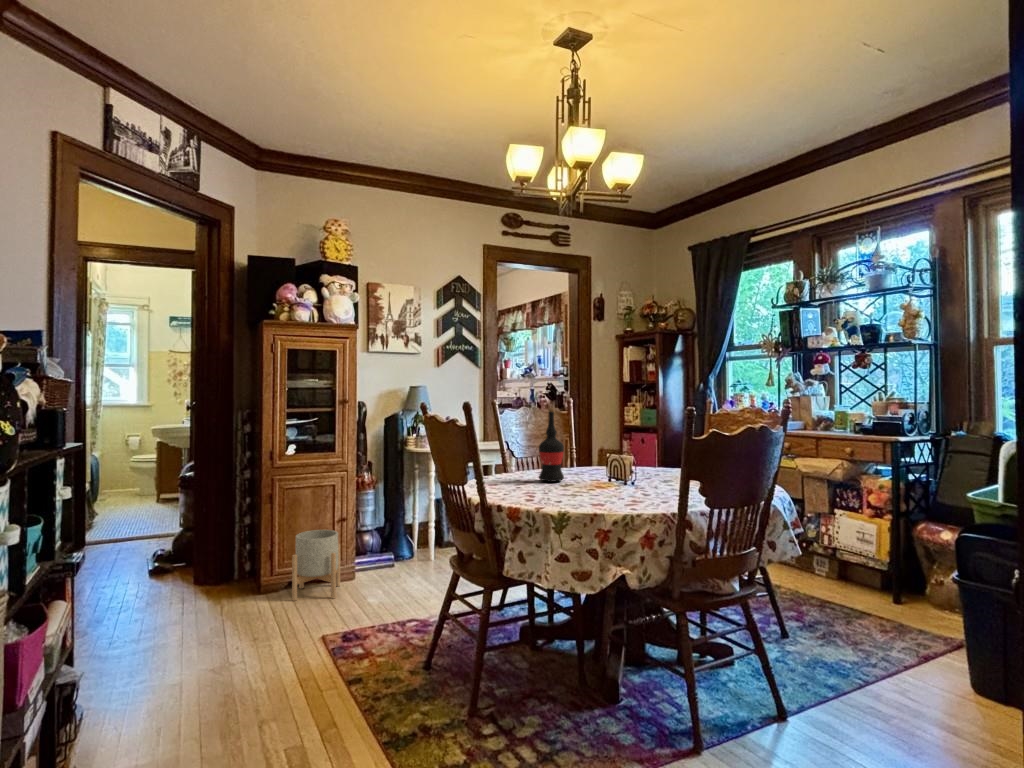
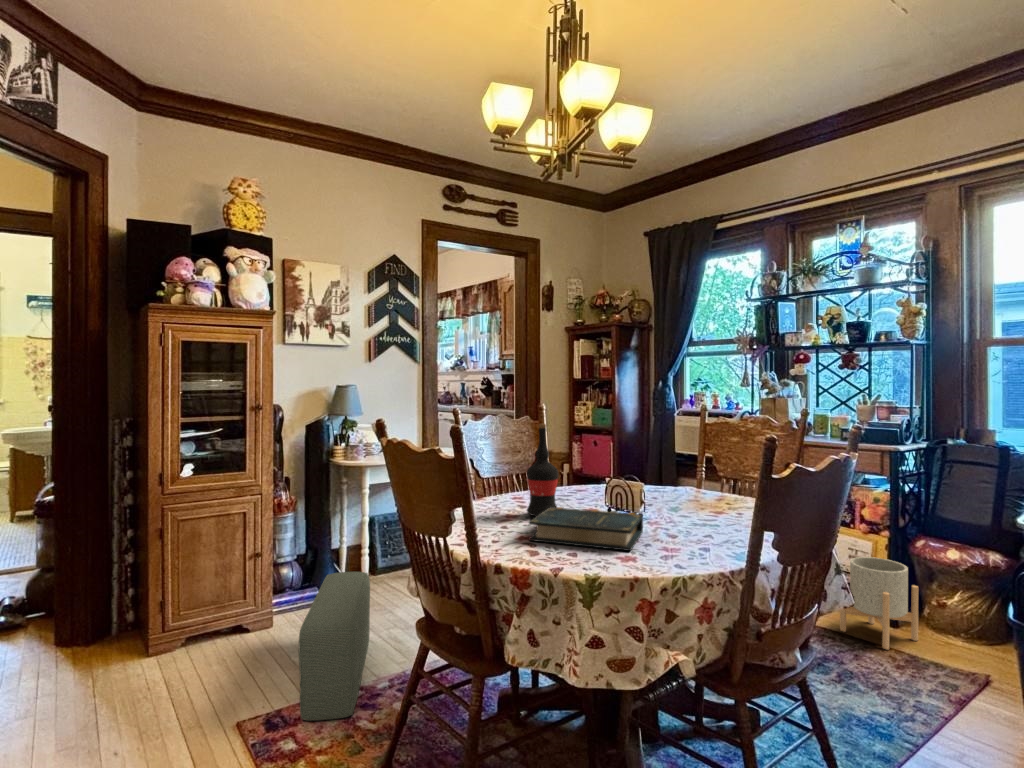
book: none [529,472,622,500] -> present [529,507,643,551]
planter: present [292,530,340,601] -> present [840,557,918,650]
pouf: none [369,534,429,637] -> present [299,572,370,721]

